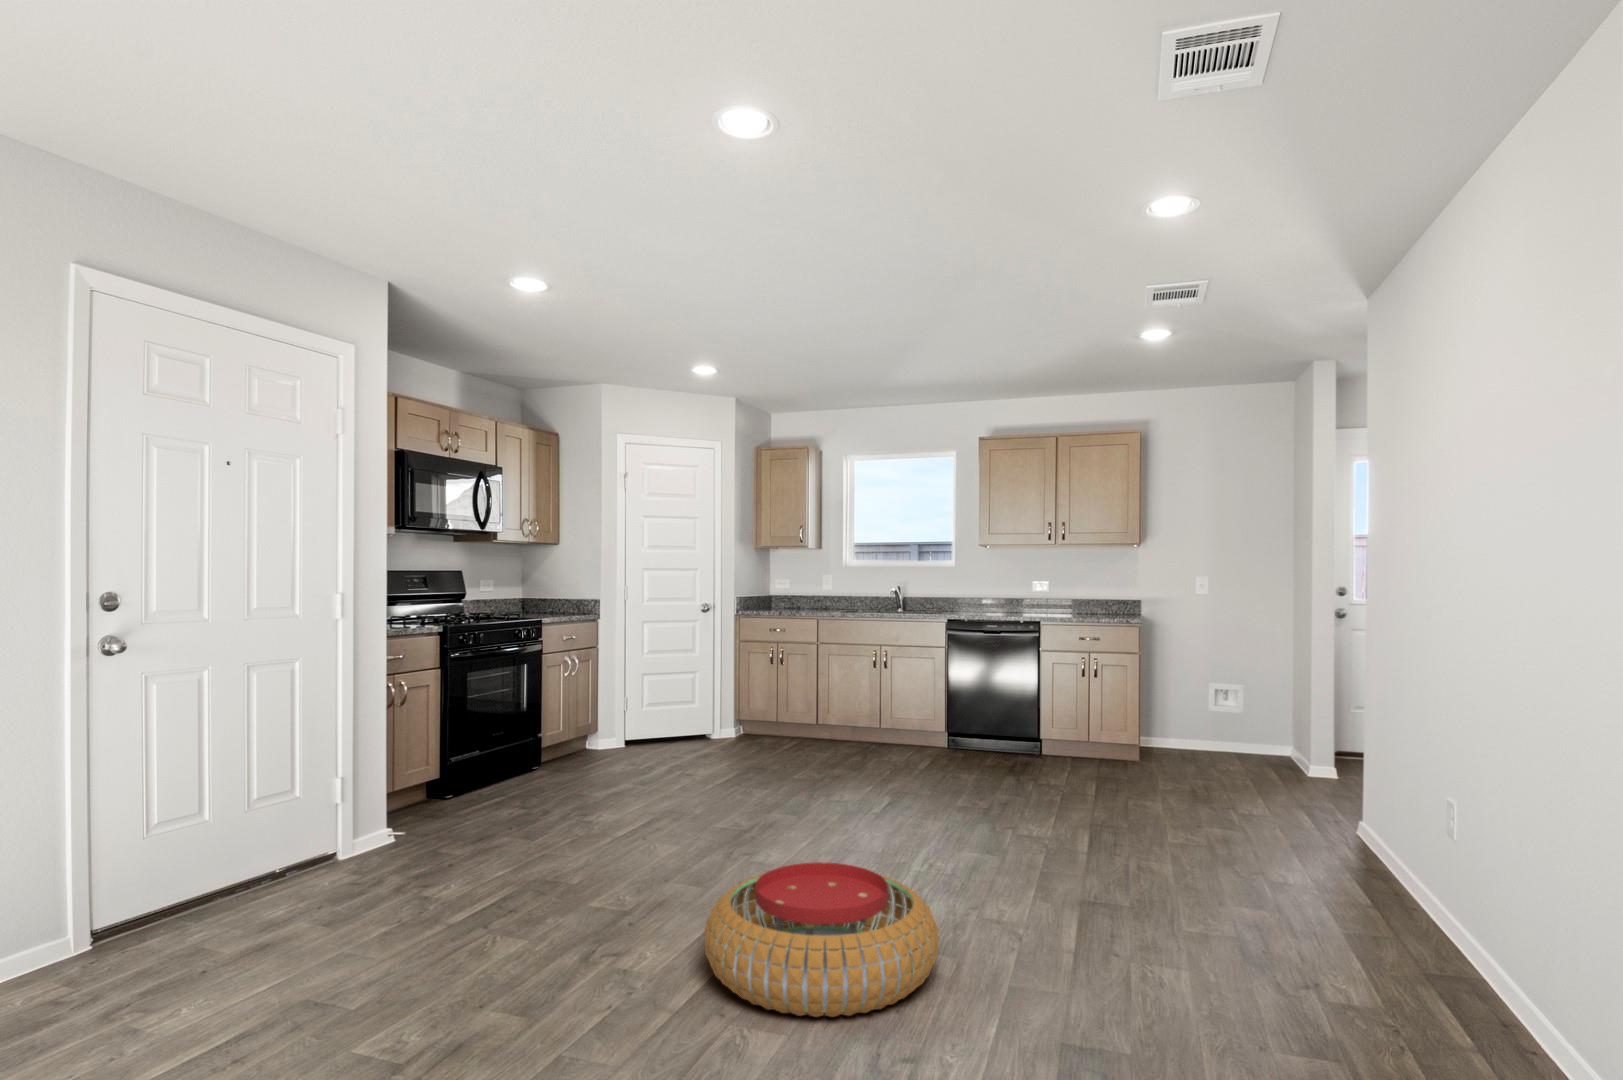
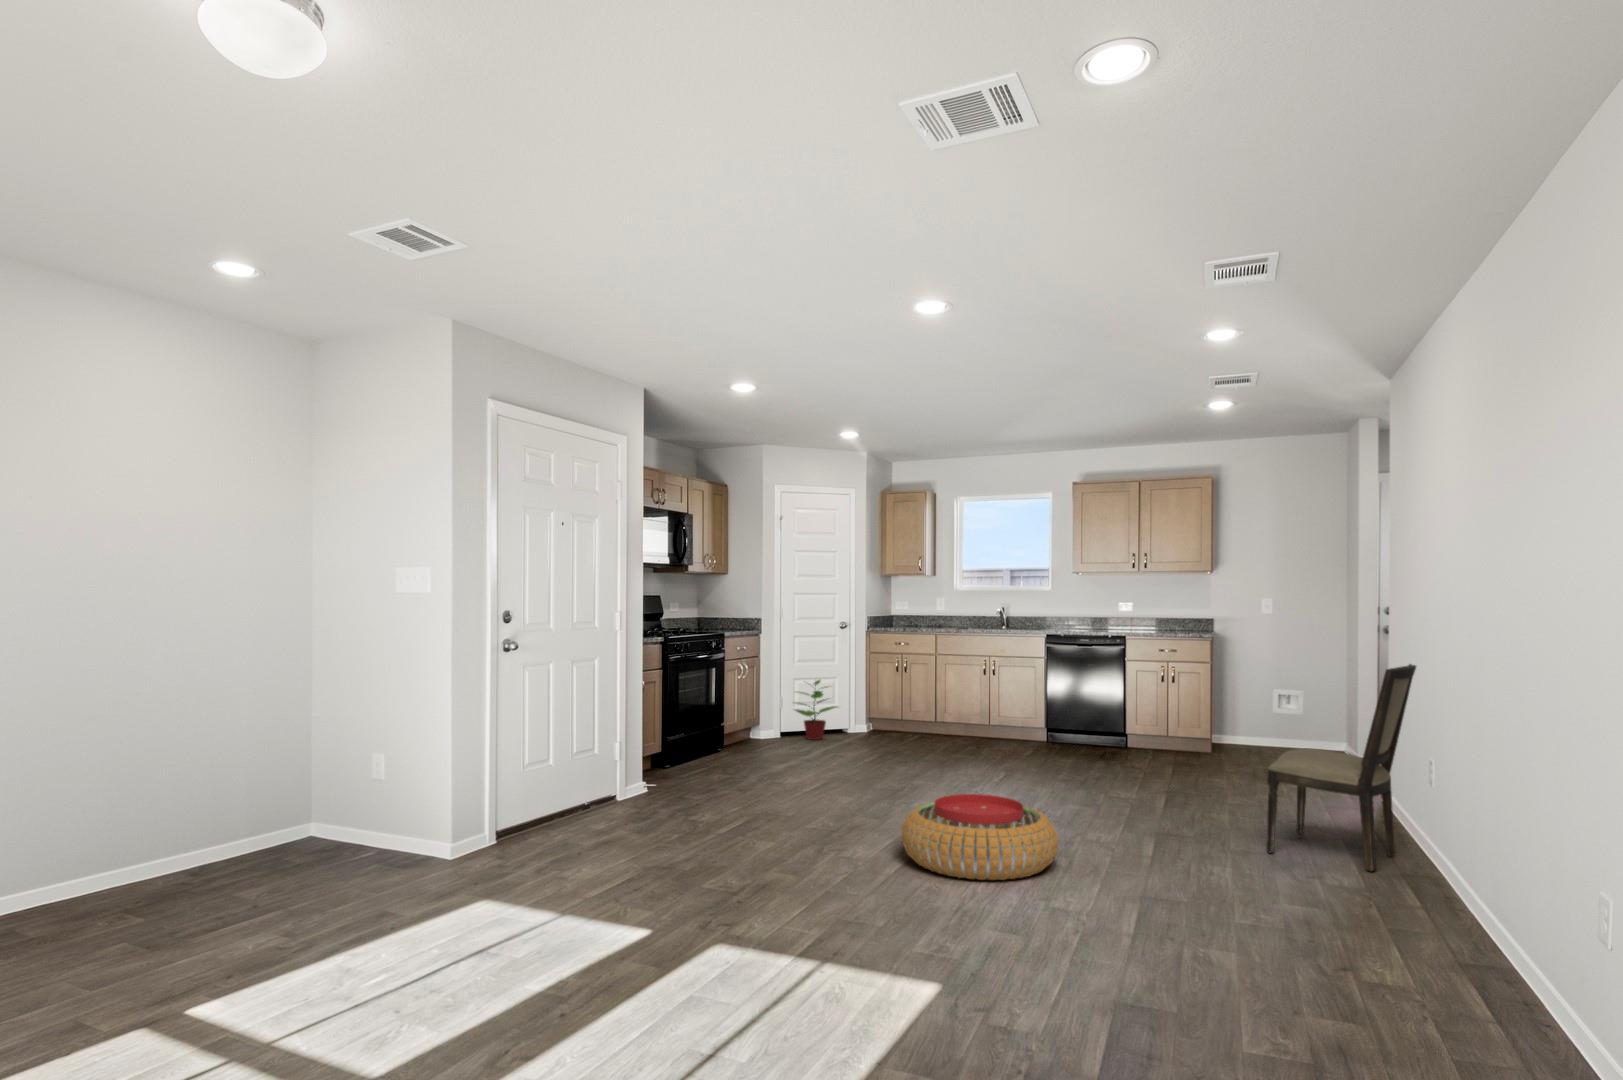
dining chair: none [1235,667,1450,973] -> present [1267,664,1416,871]
potted plant: none [636,672,698,750] -> present [796,680,836,740]

